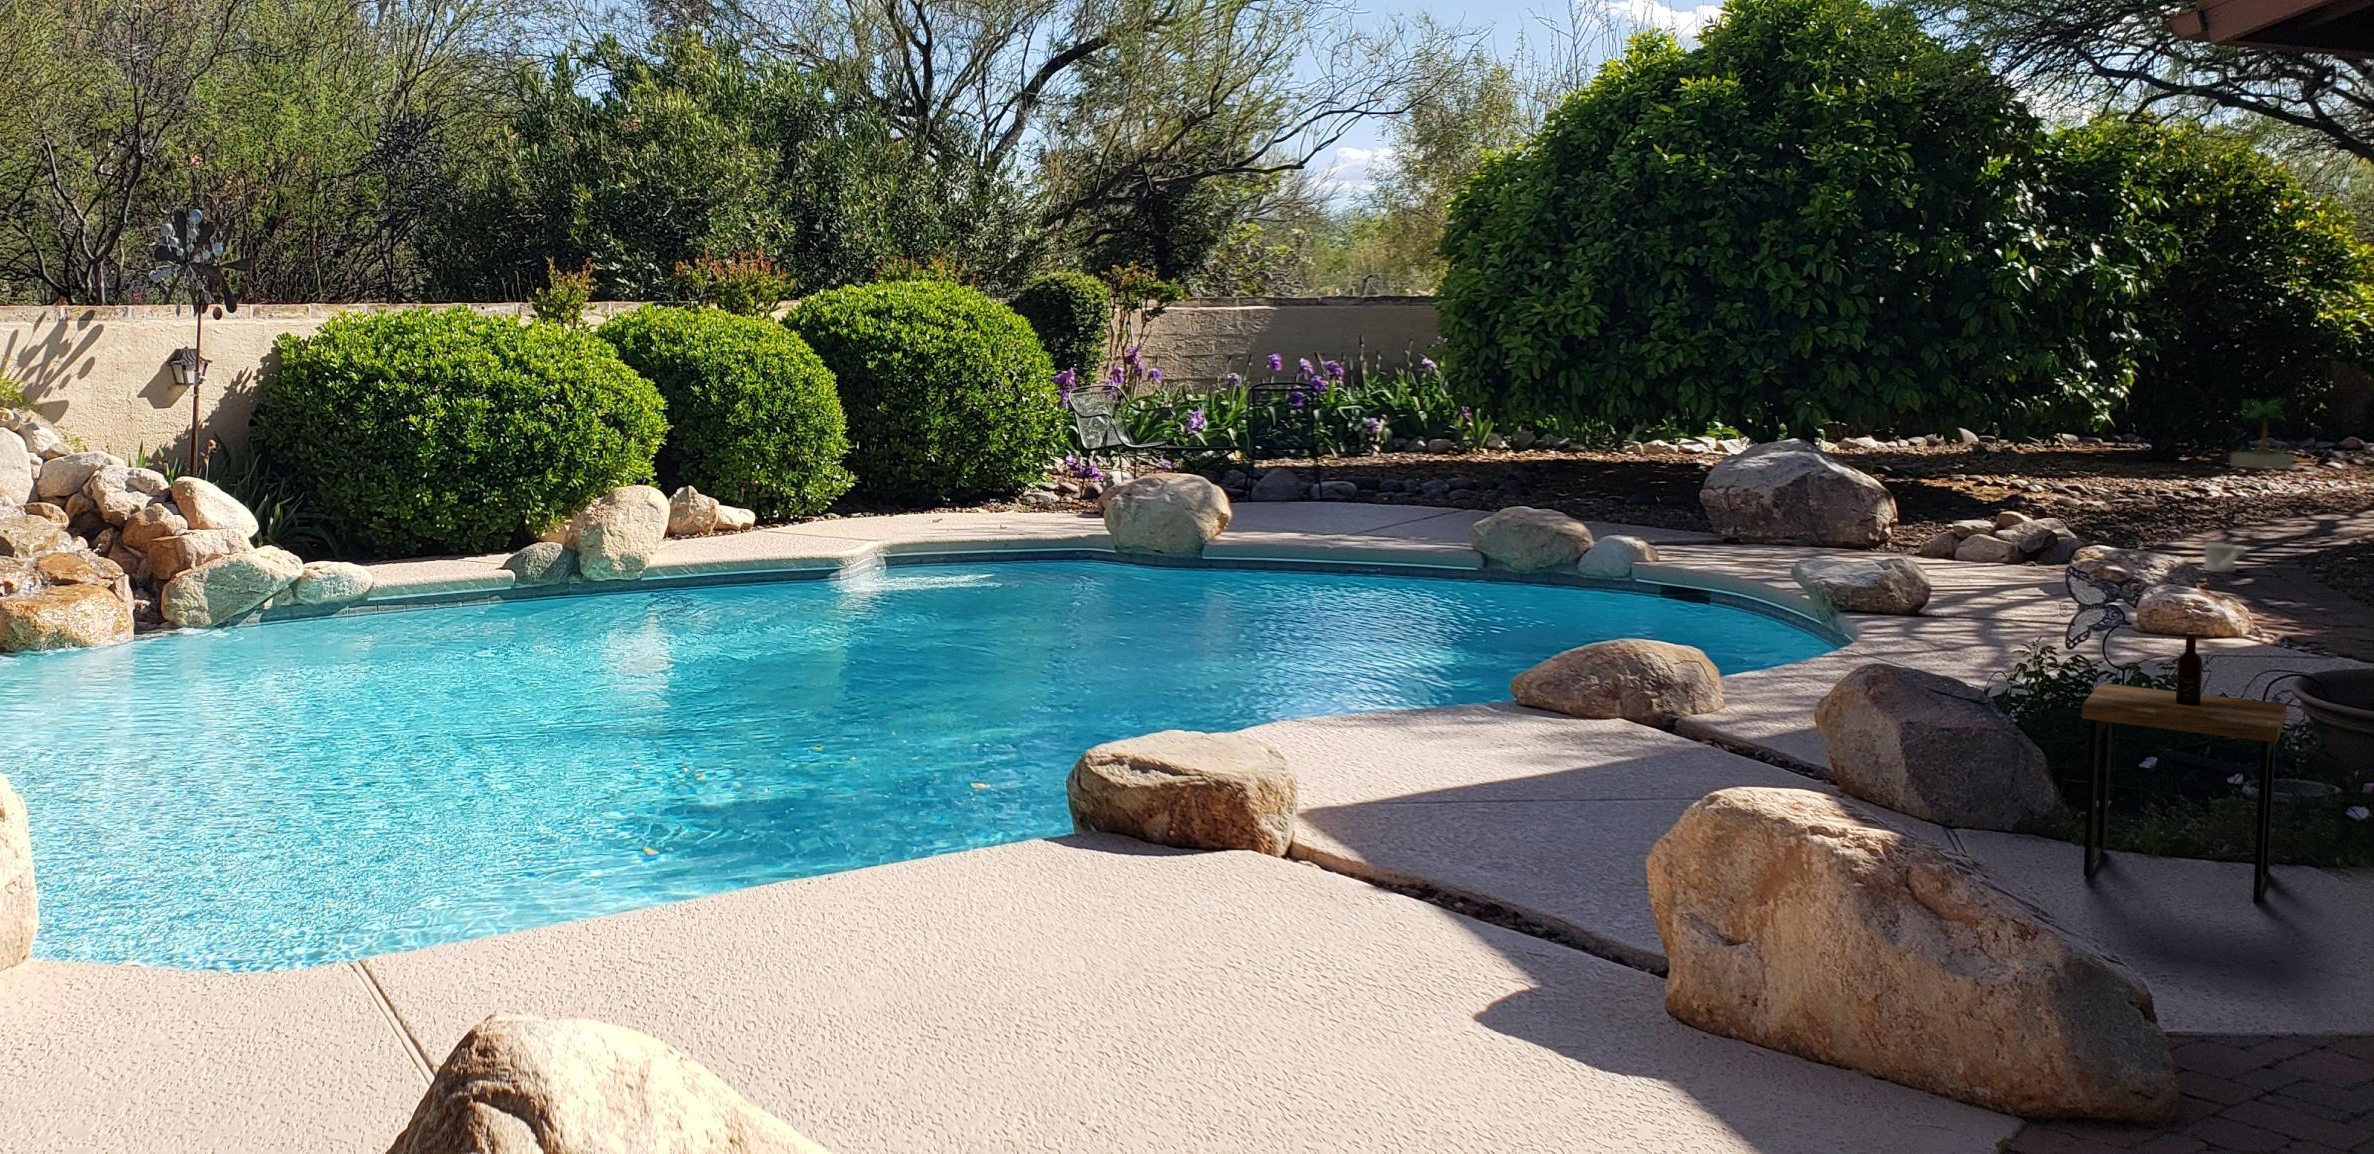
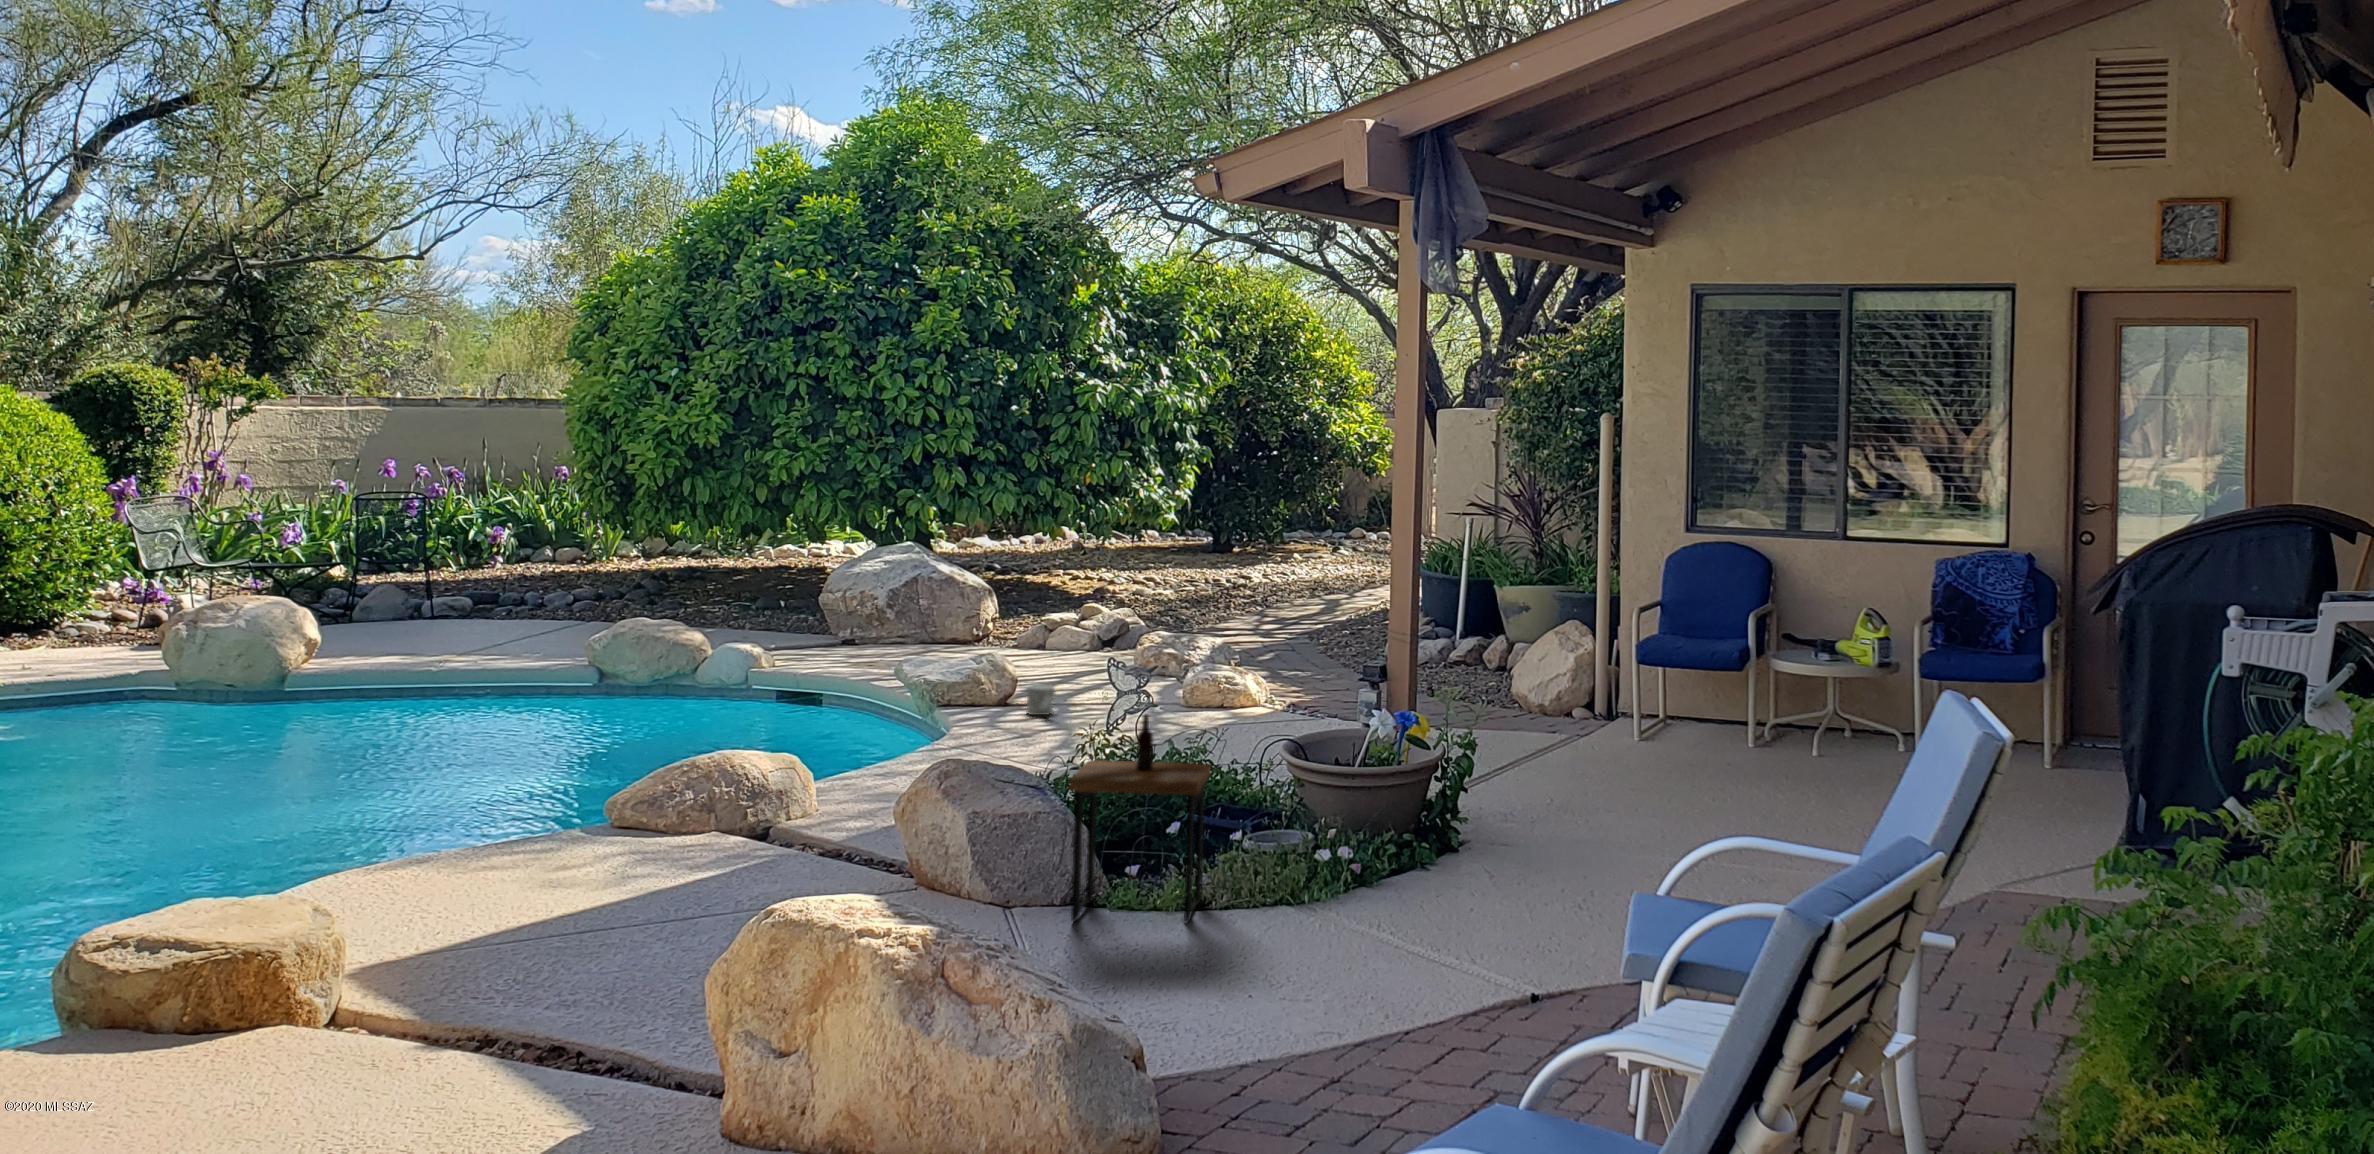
potted plant: present [2230,399,2293,469] -> none [1272,497,1317,558]
watering can: present [2204,542,2245,573] -> present [1027,683,1055,715]

